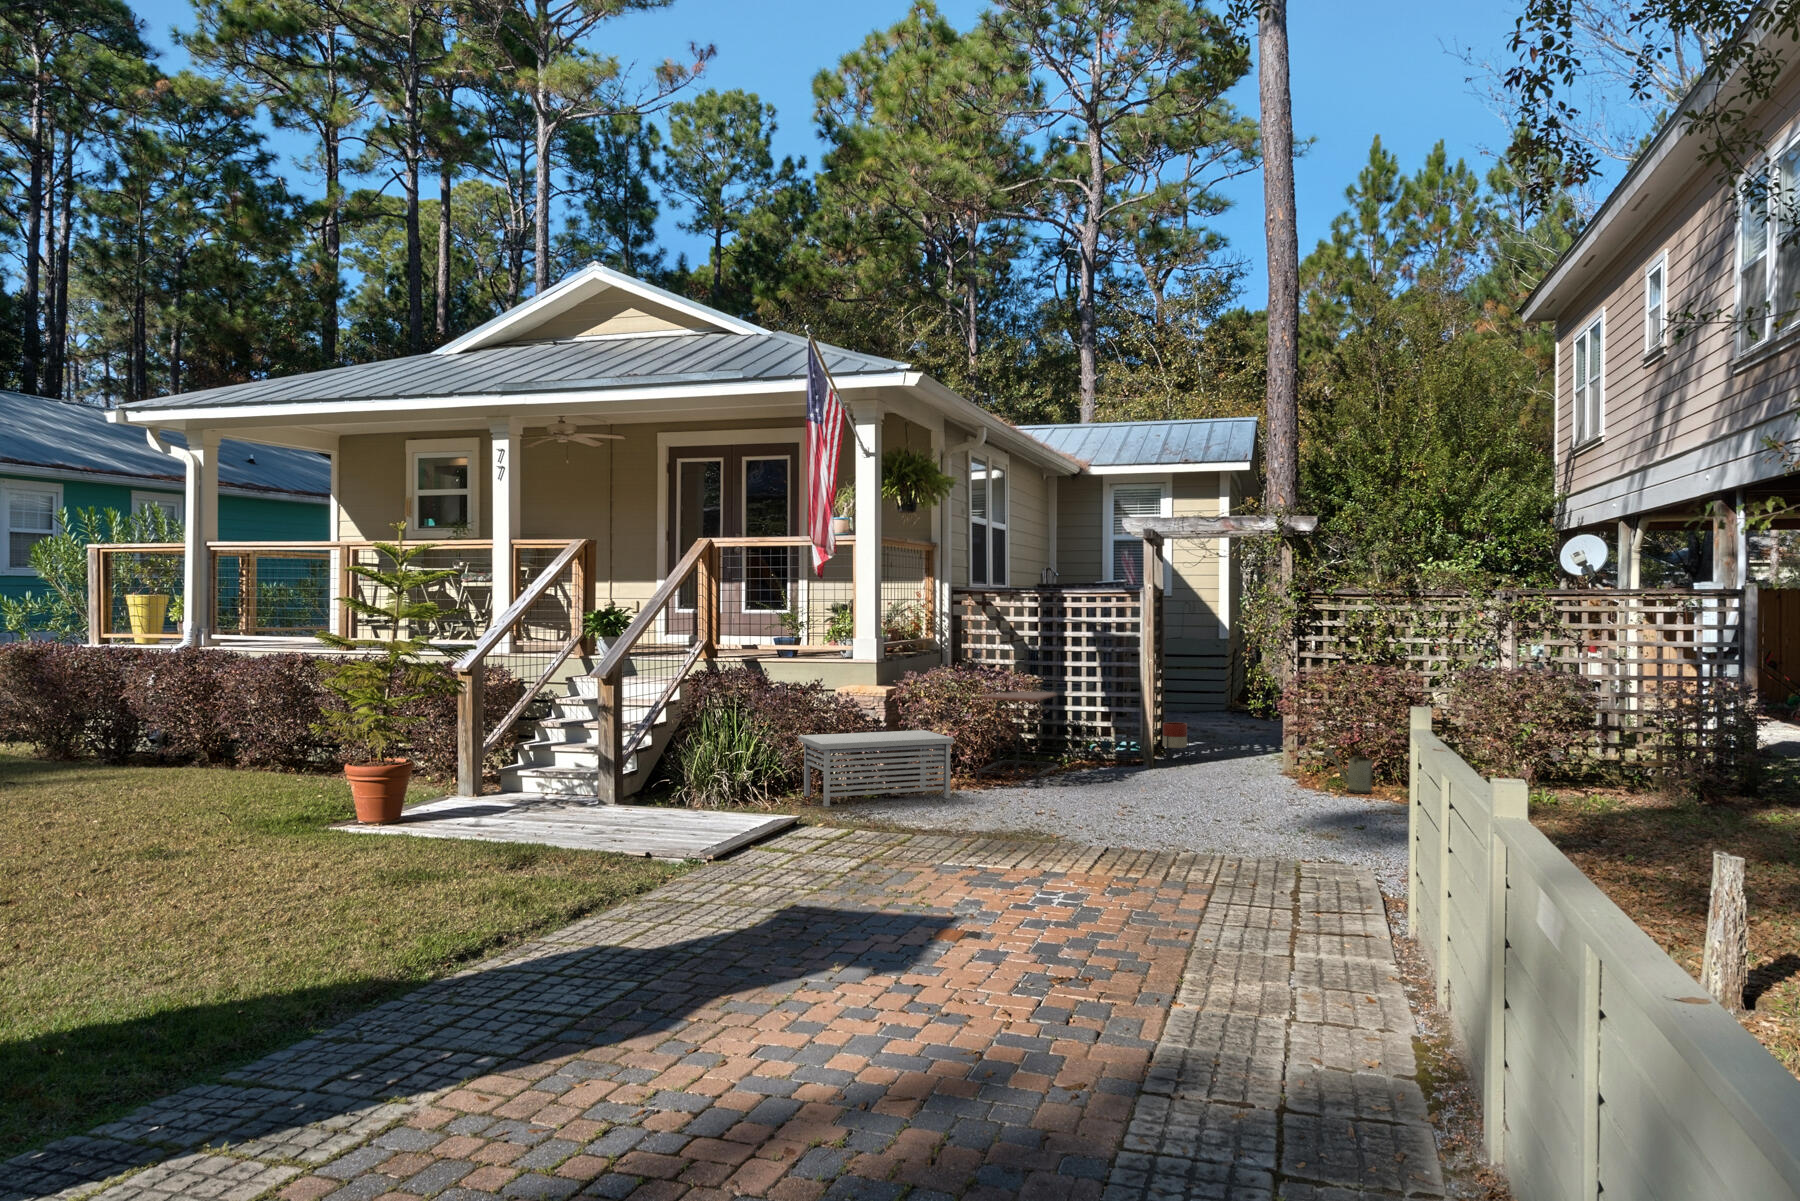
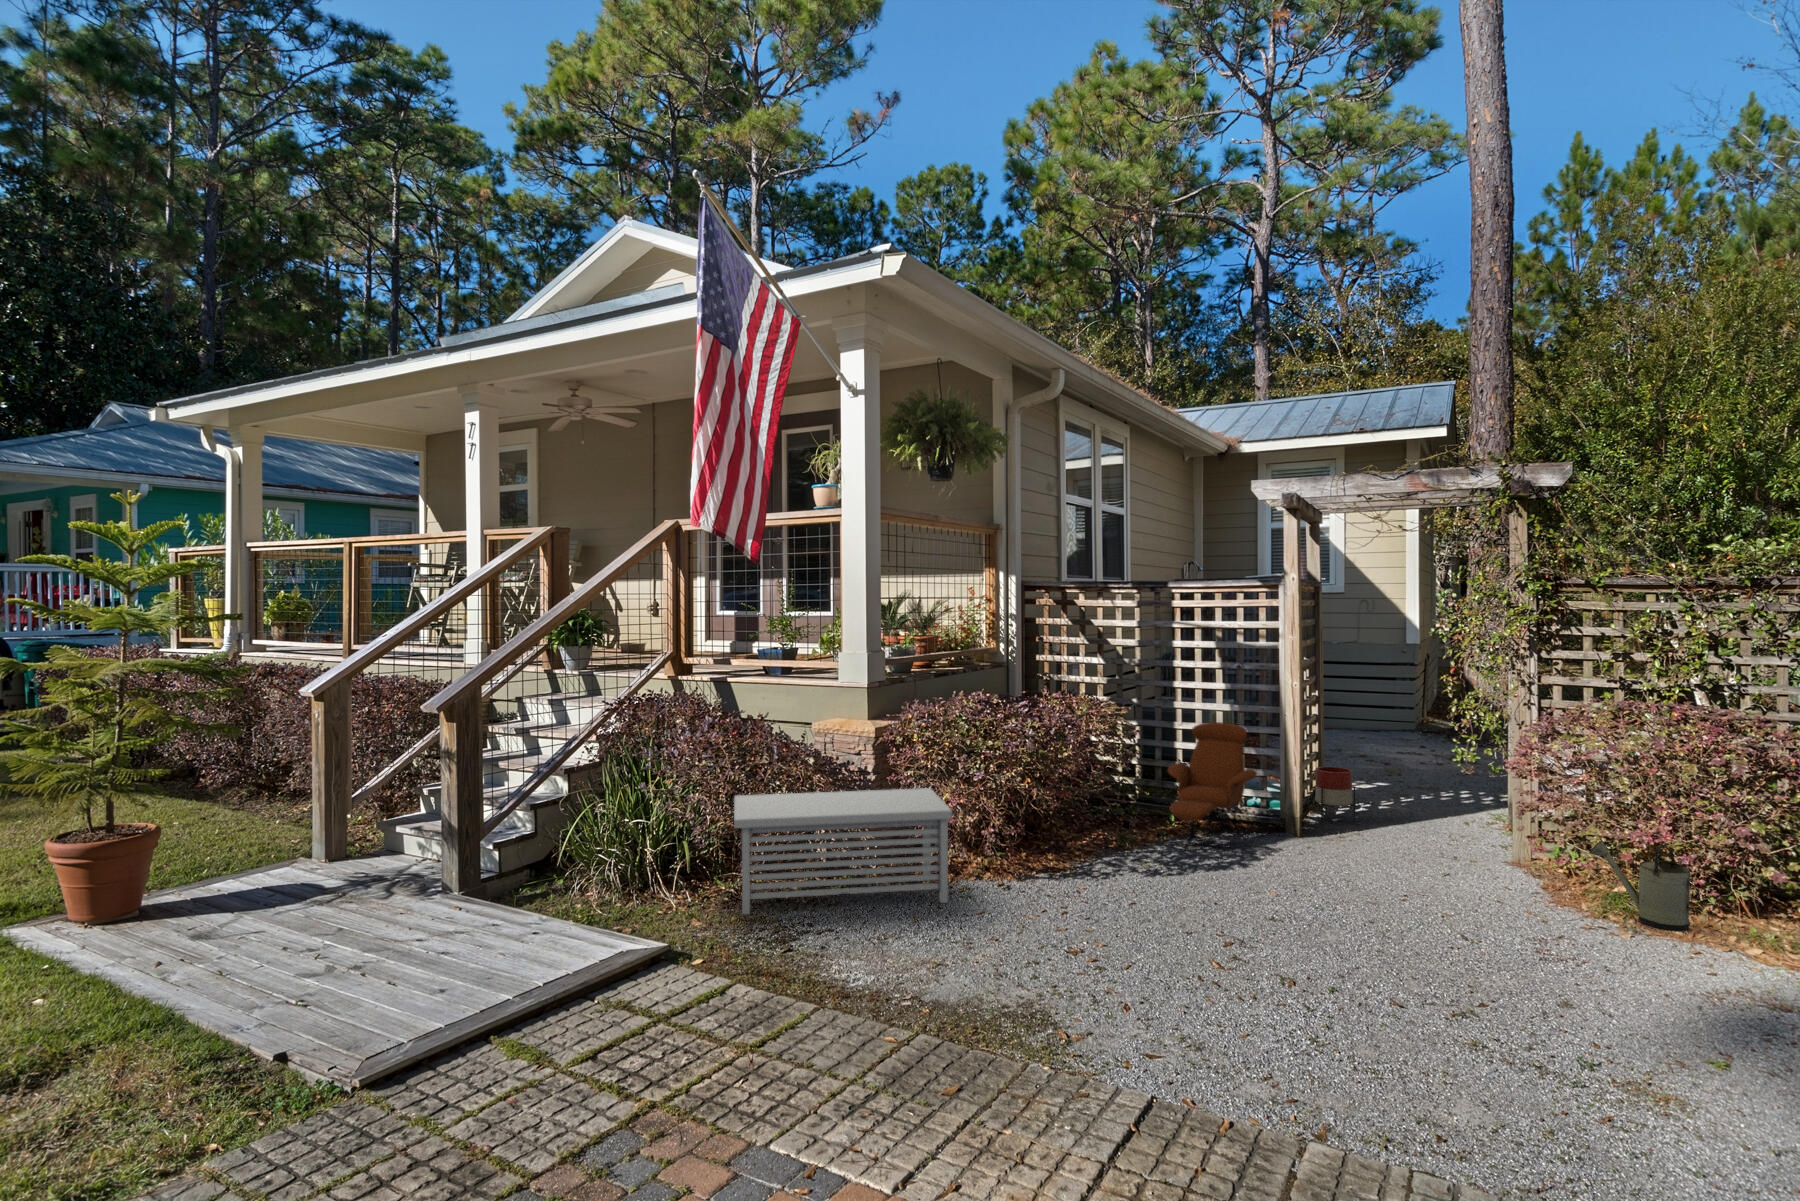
lounge chair: none [1065,691,1127,775] -> present [1166,722,1257,850]
side table: present [976,692,1058,787] -> none [1013,725,1145,881]

